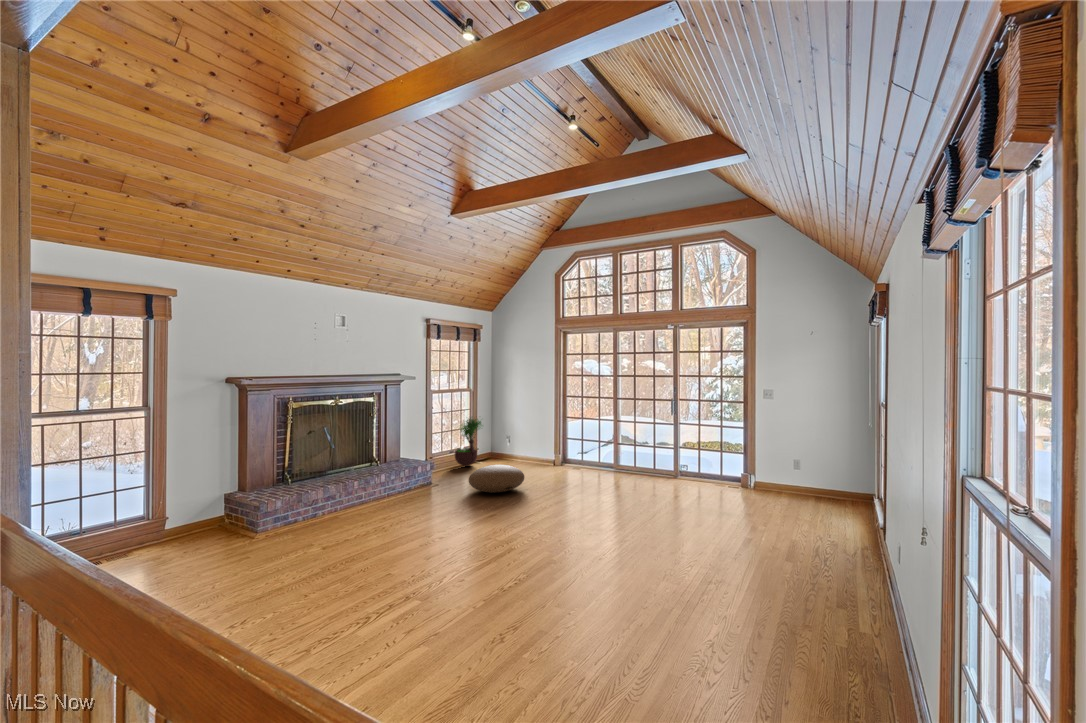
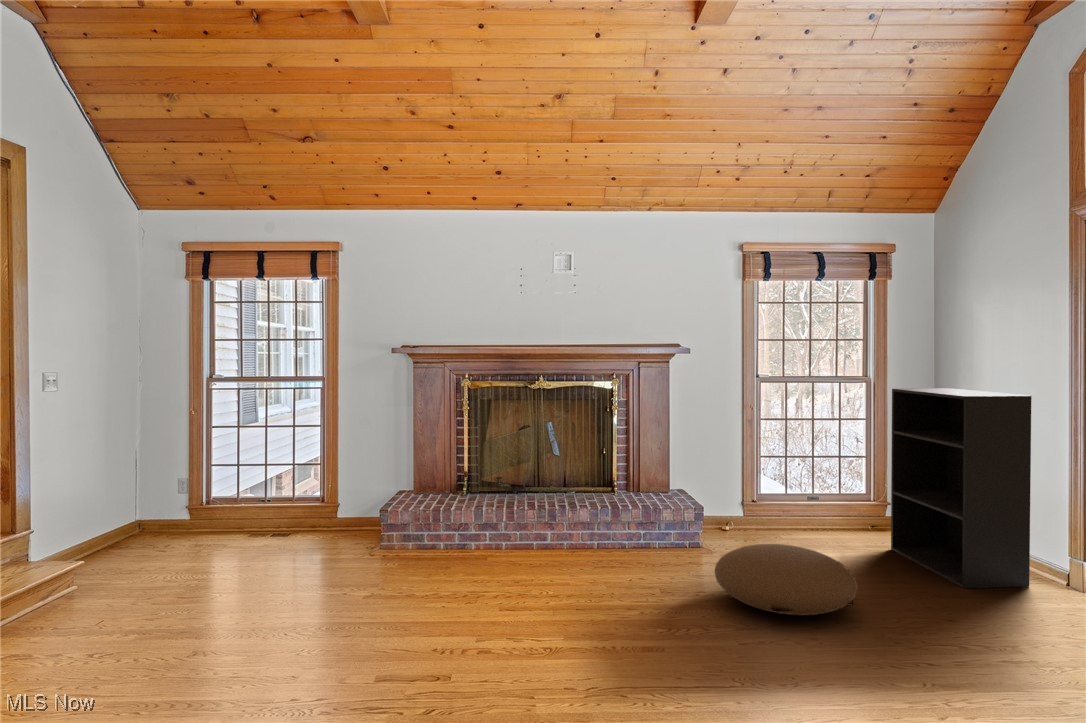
bookshelf: none [494,392,545,471] -> present [891,388,1031,588]
potted tree: present [455,419,481,466] -> none [808,427,876,534]

